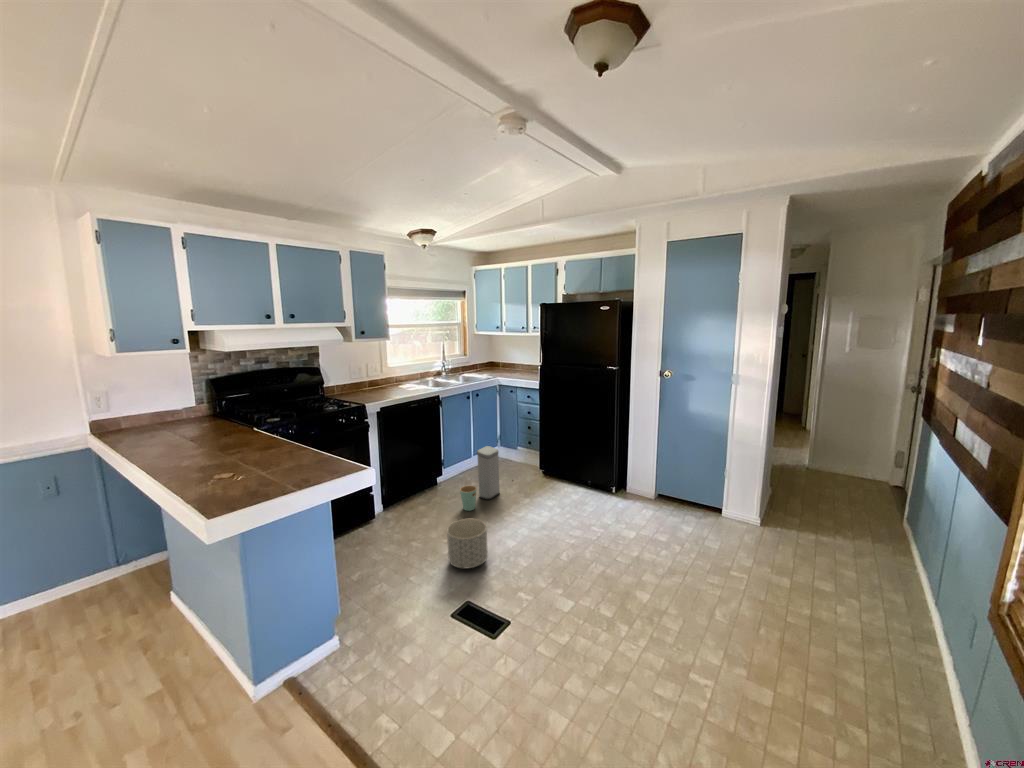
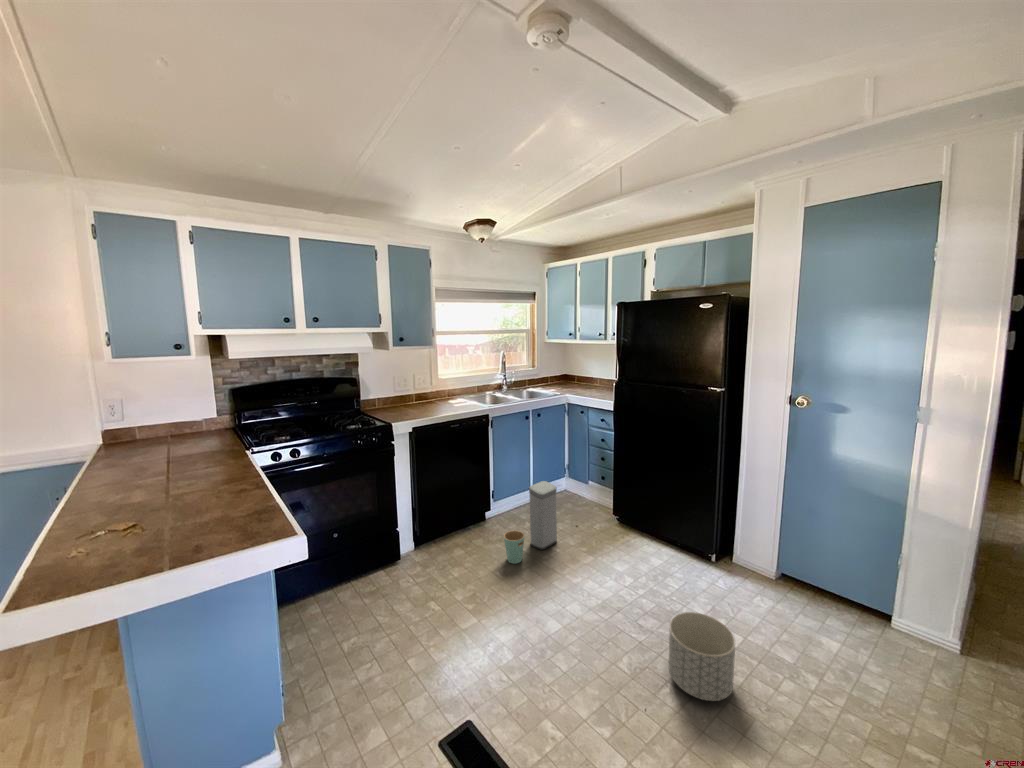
planter: present [447,518,488,568] -> present [669,612,735,701]

